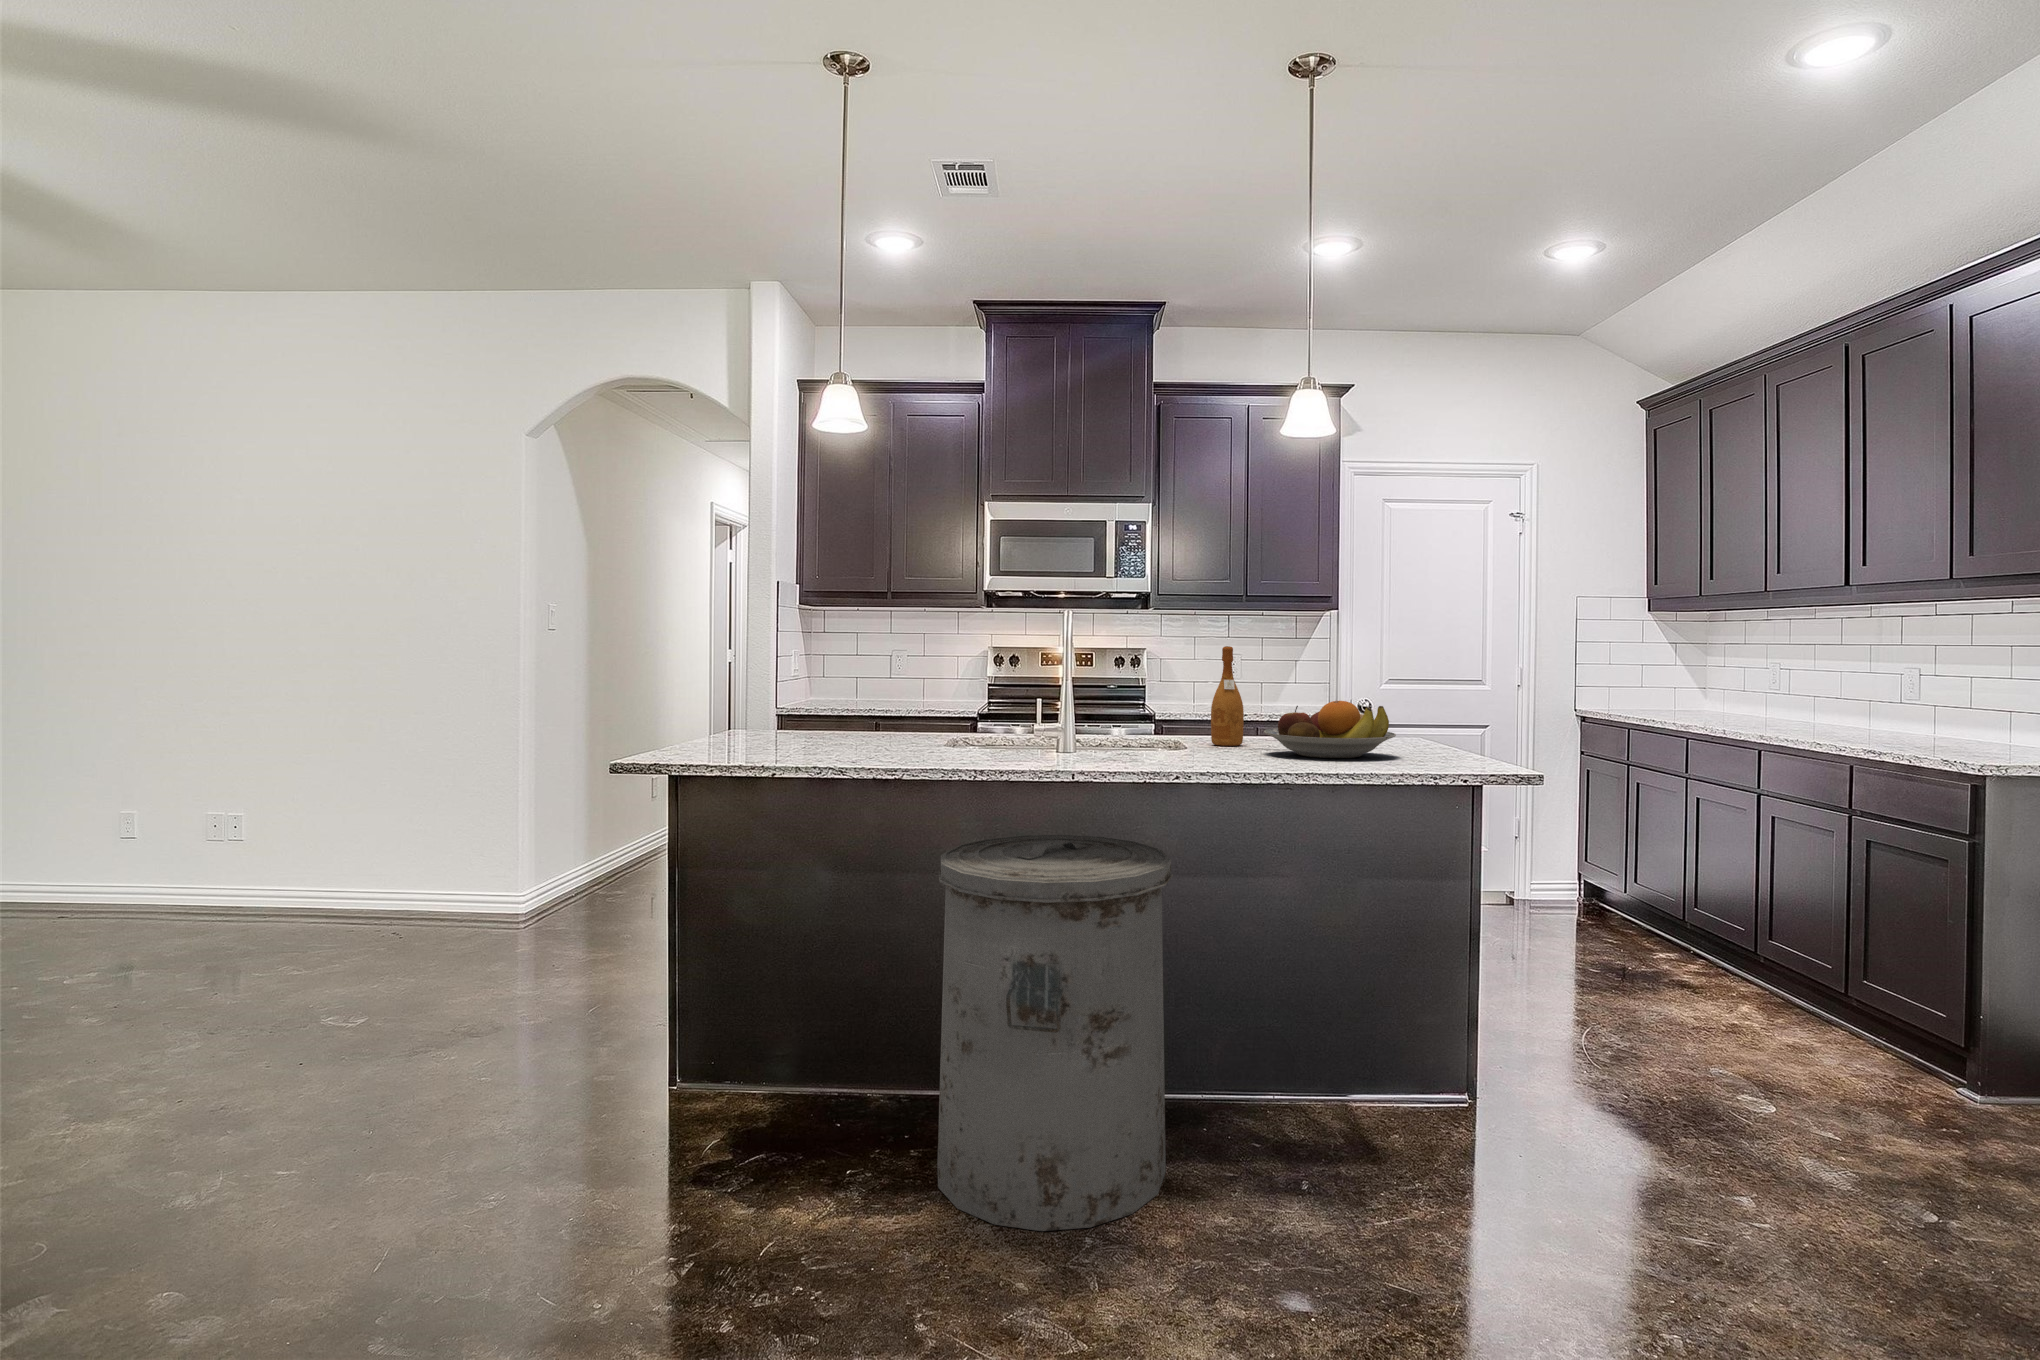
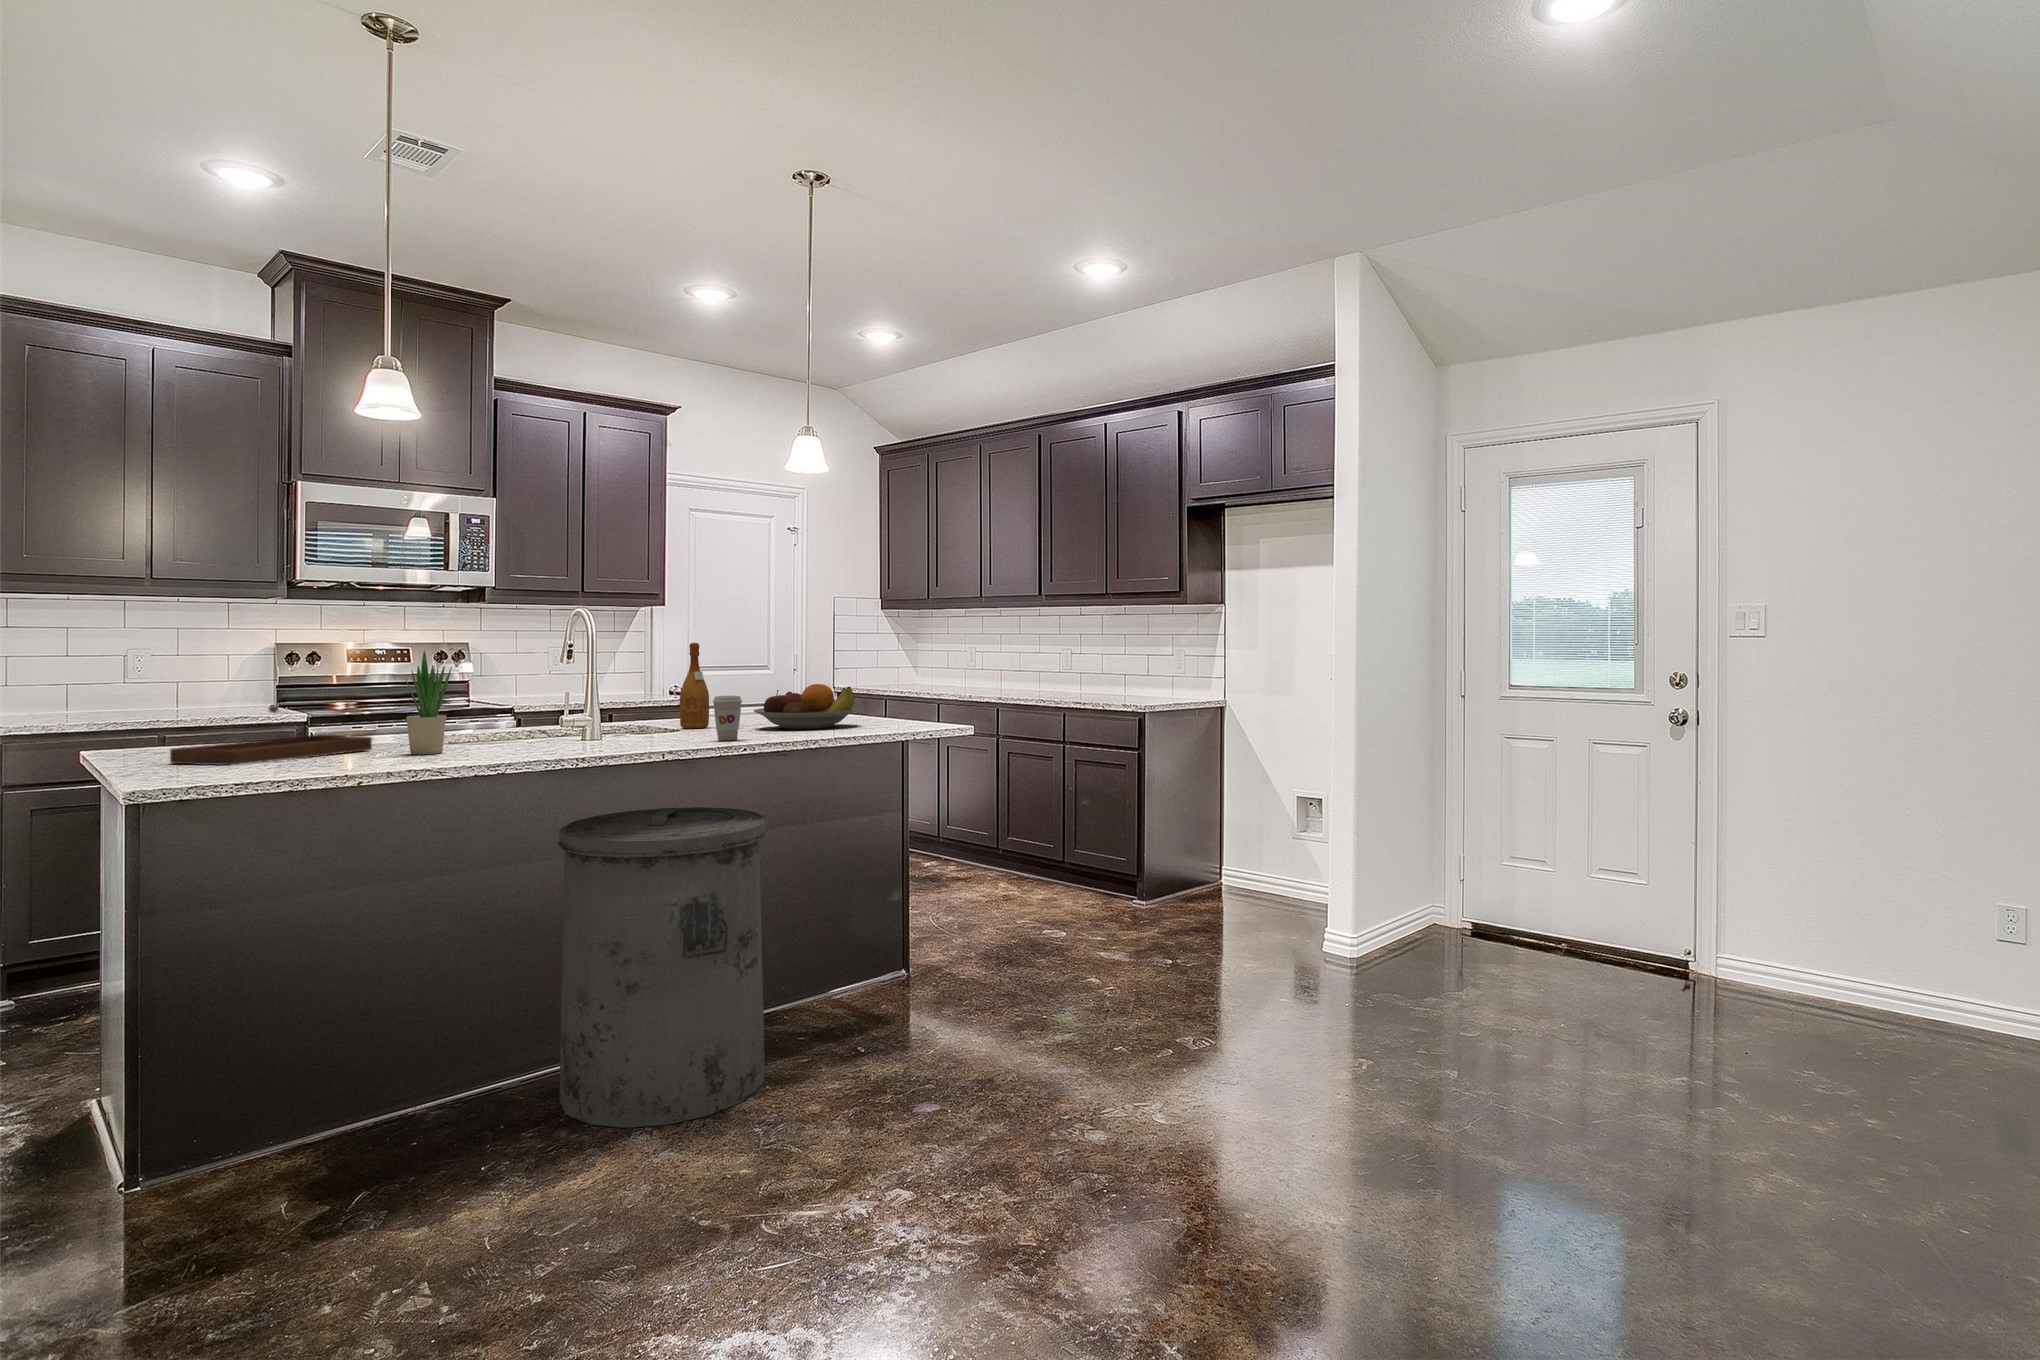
potted plant: none [875,648,919,752] -> present [406,651,452,755]
tray: none [735,696,887,749] -> present [170,705,372,765]
coffee cup: none [1149,709,1183,764] -> present [713,696,742,741]

